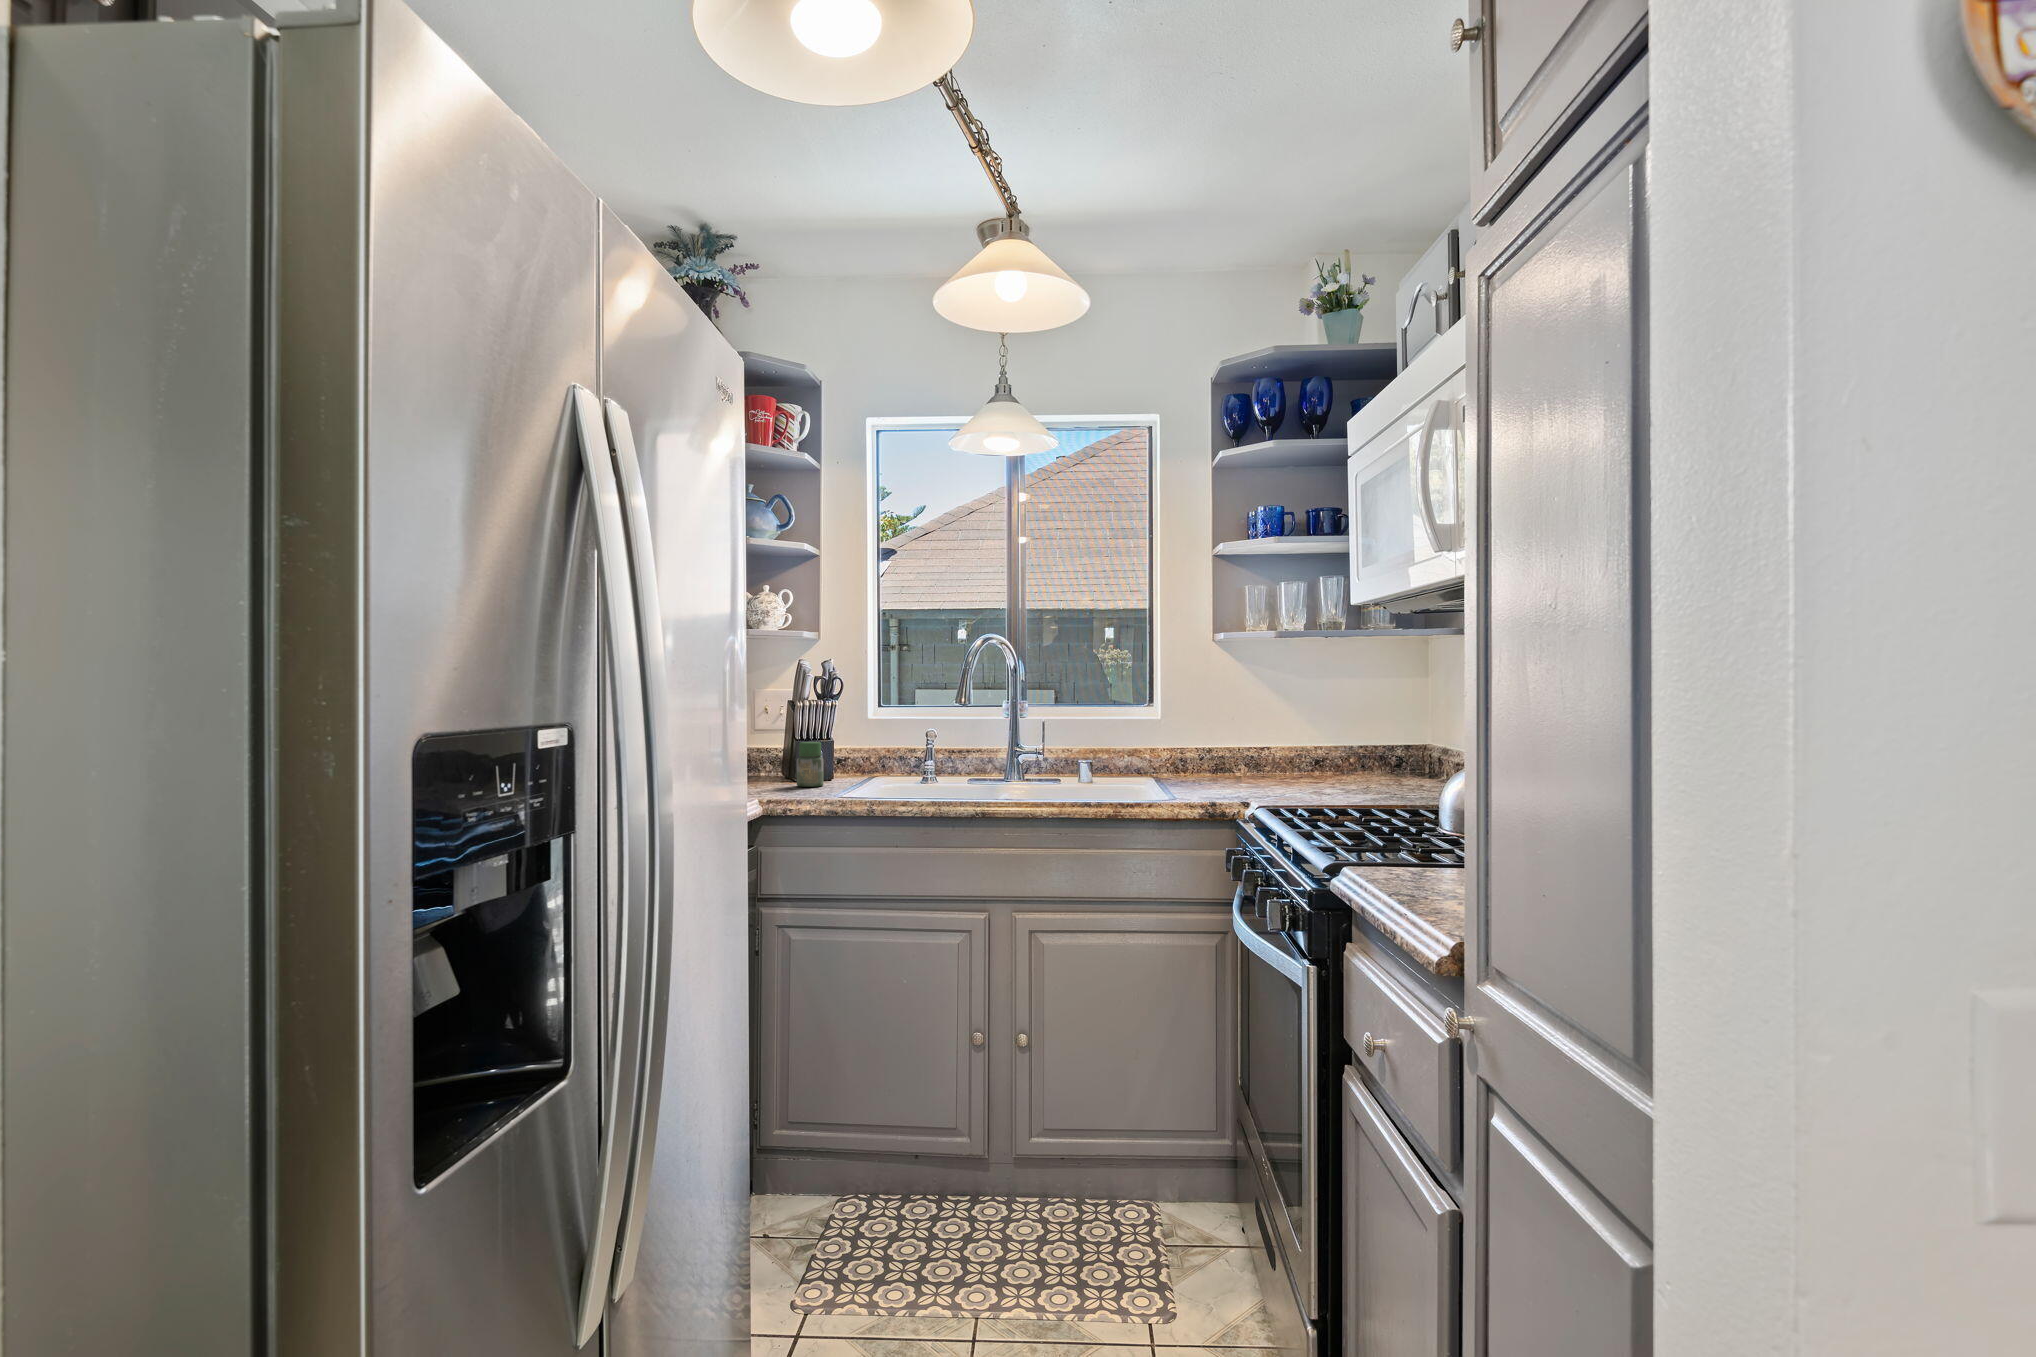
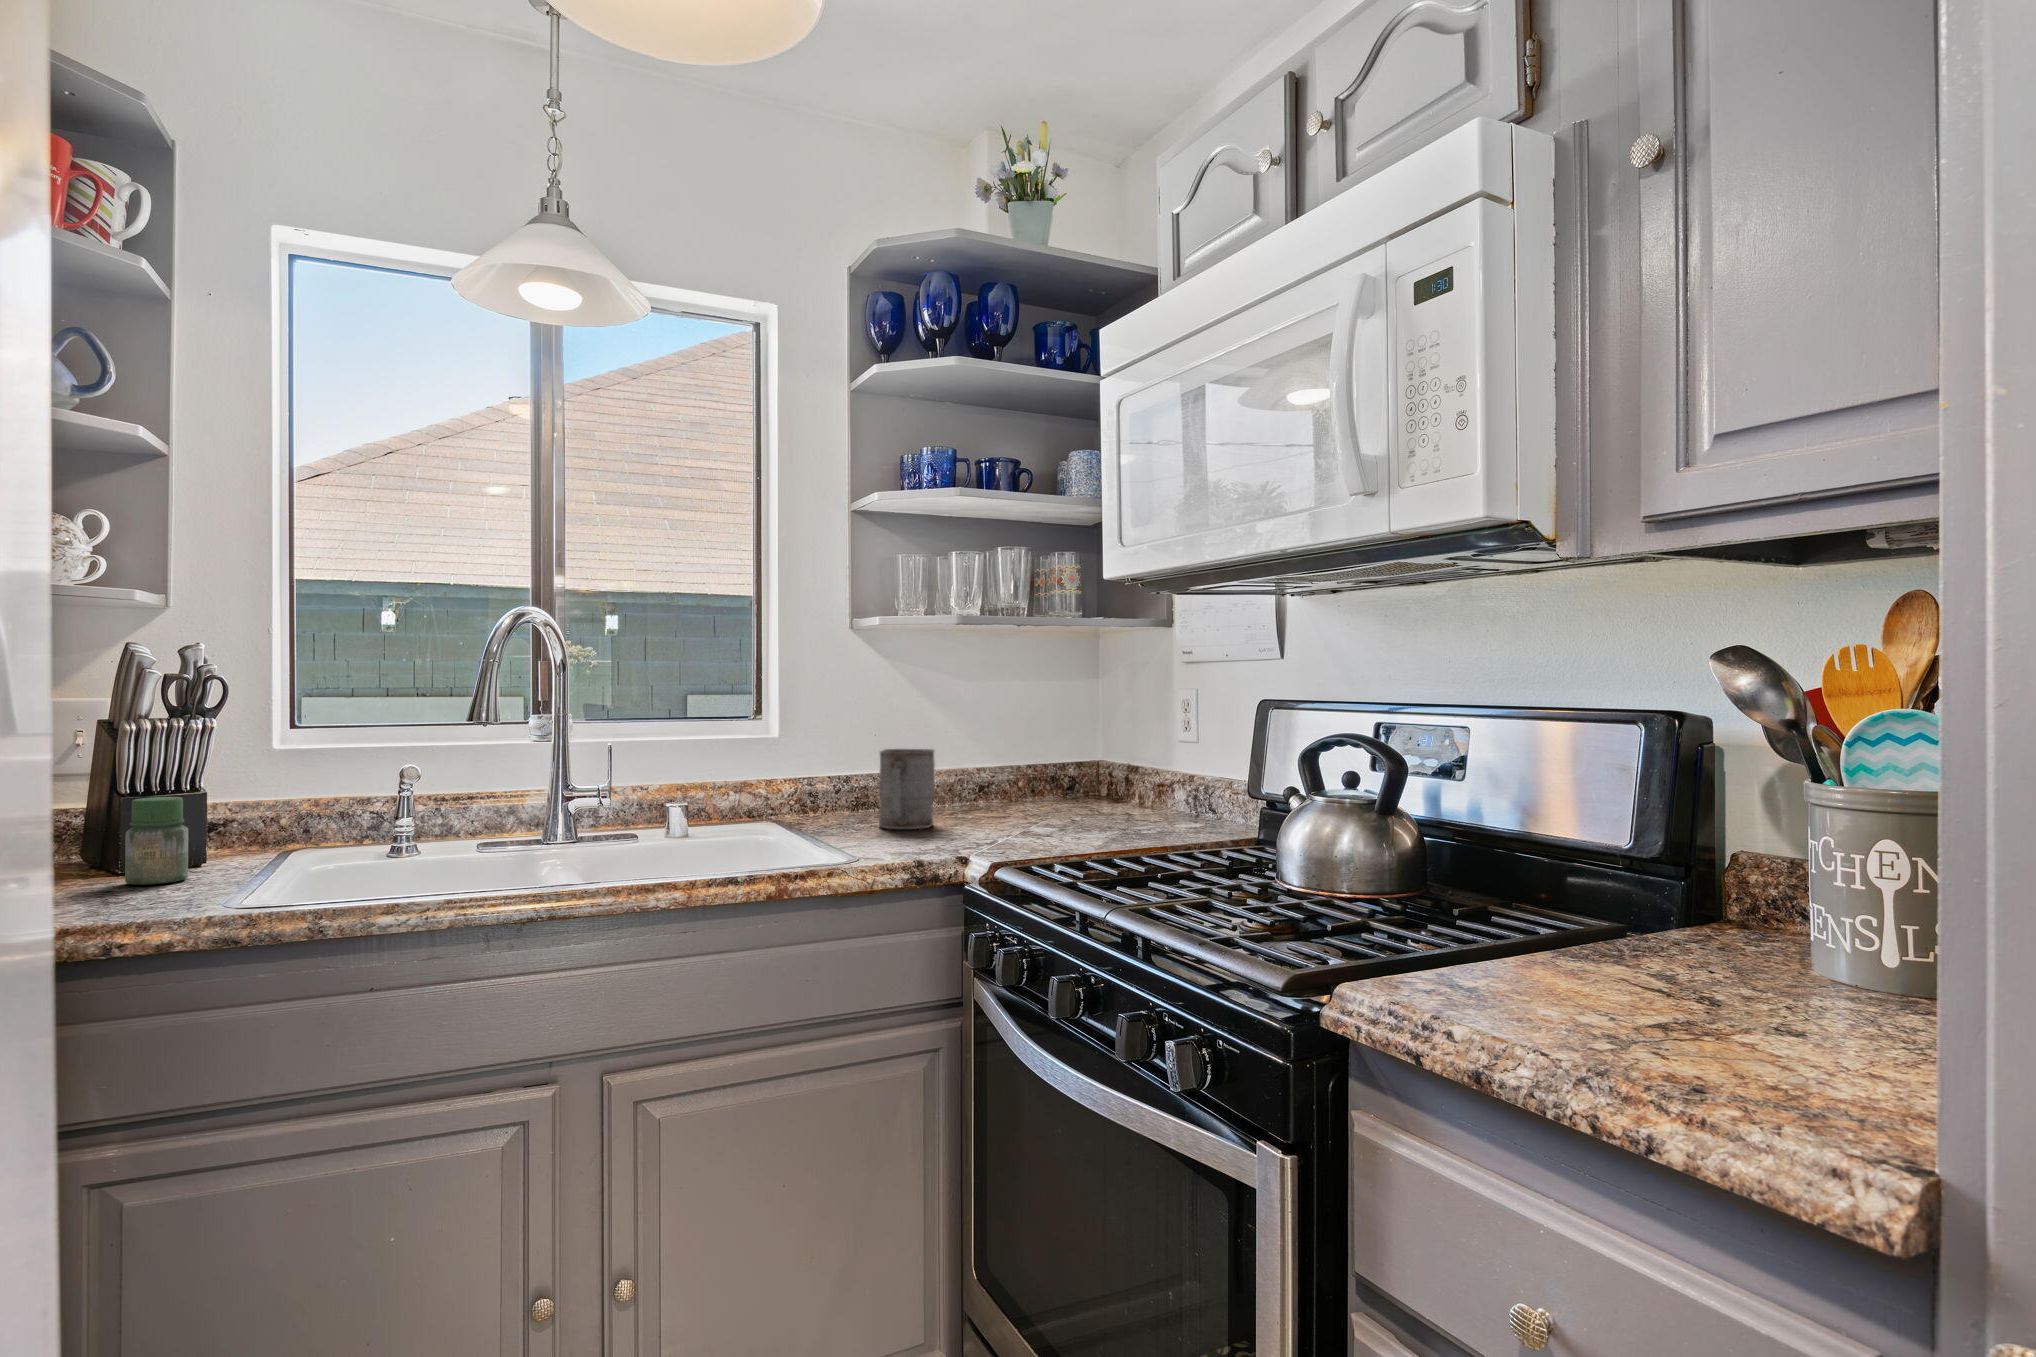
mug: none [1218,729,1259,786] -> present [879,749,935,829]

